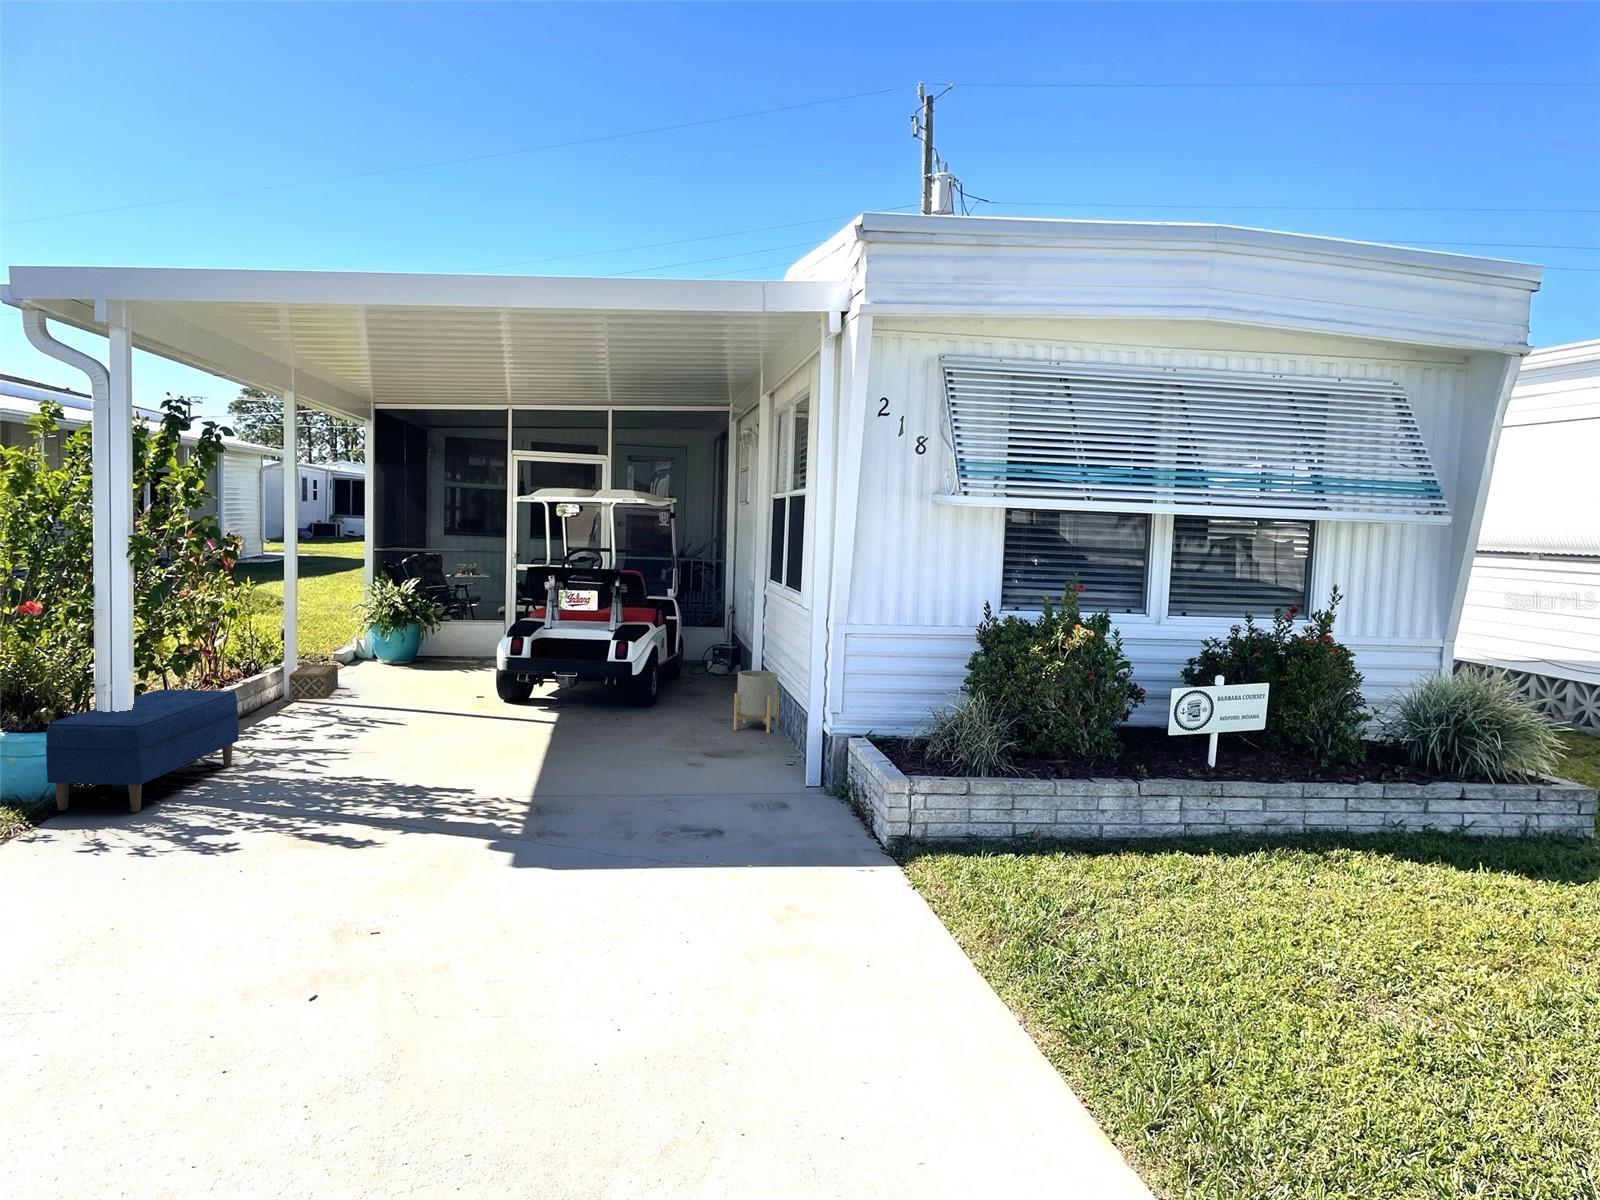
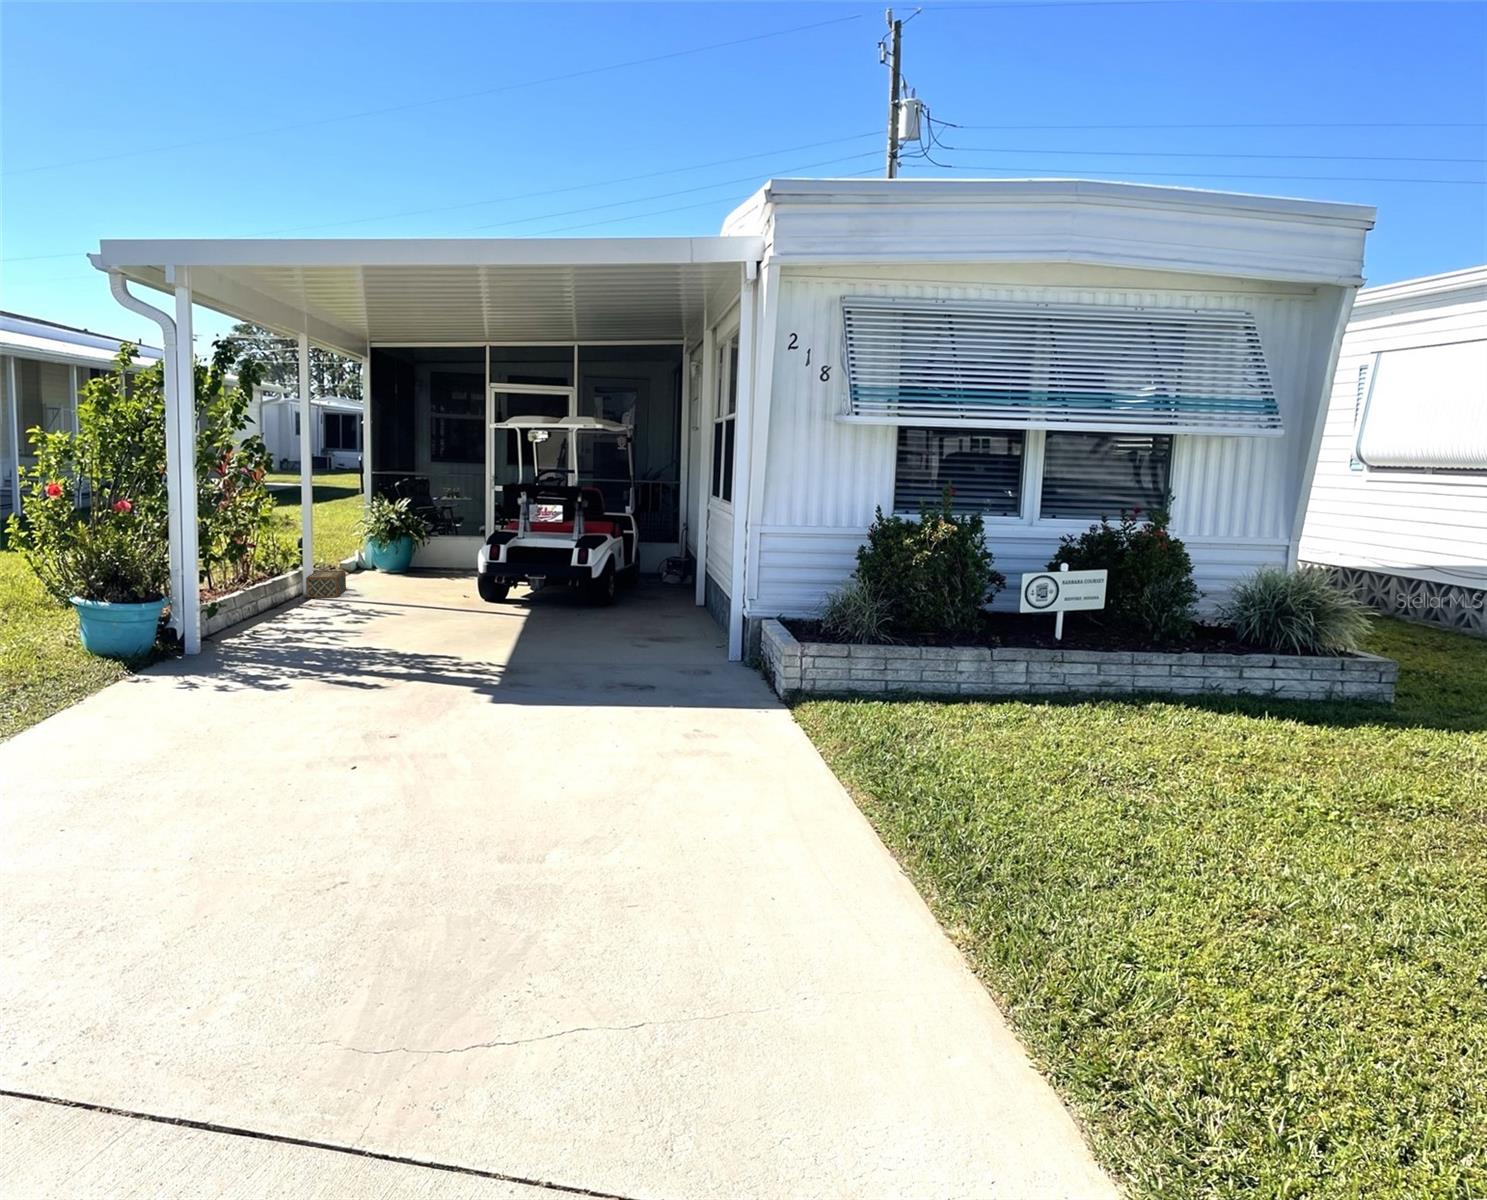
planter: present [734,670,779,733] -> none [680,571,719,624]
bench: present [46,689,239,812] -> none [136,580,275,668]

